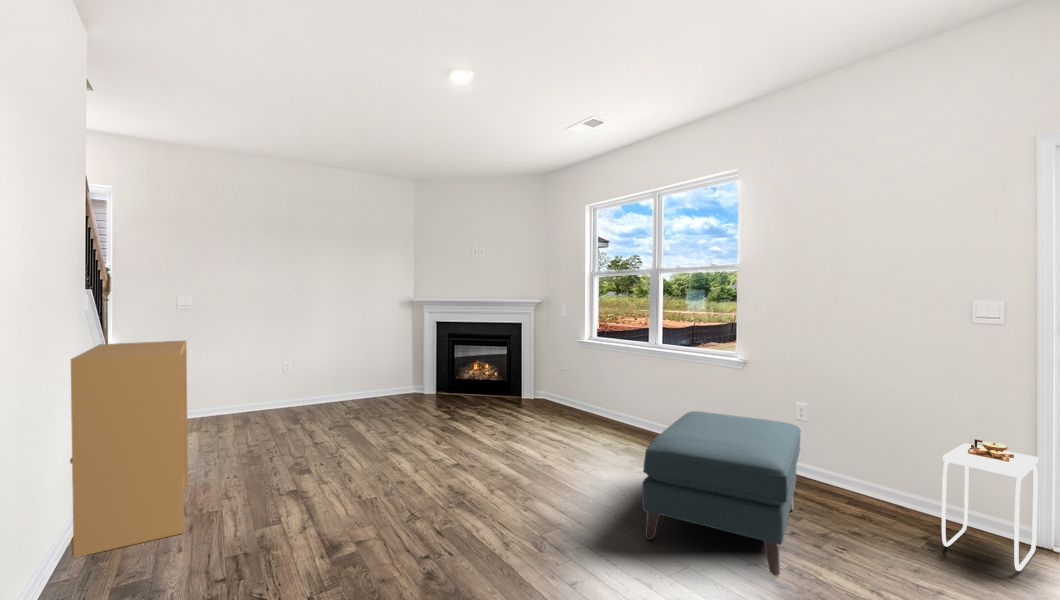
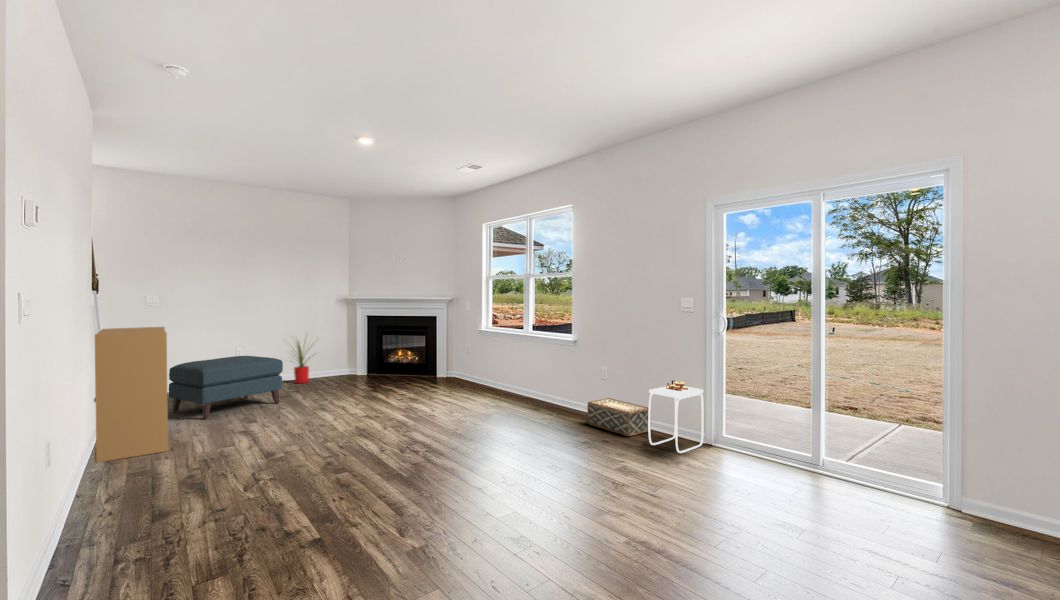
house plant: none [336,340,386,405] -> present [291,335,314,384]
ottoman: present [642,411,800,576] -> present [169,356,283,419]
woven basket: none [789,450,906,522] -> present [588,398,651,436]

